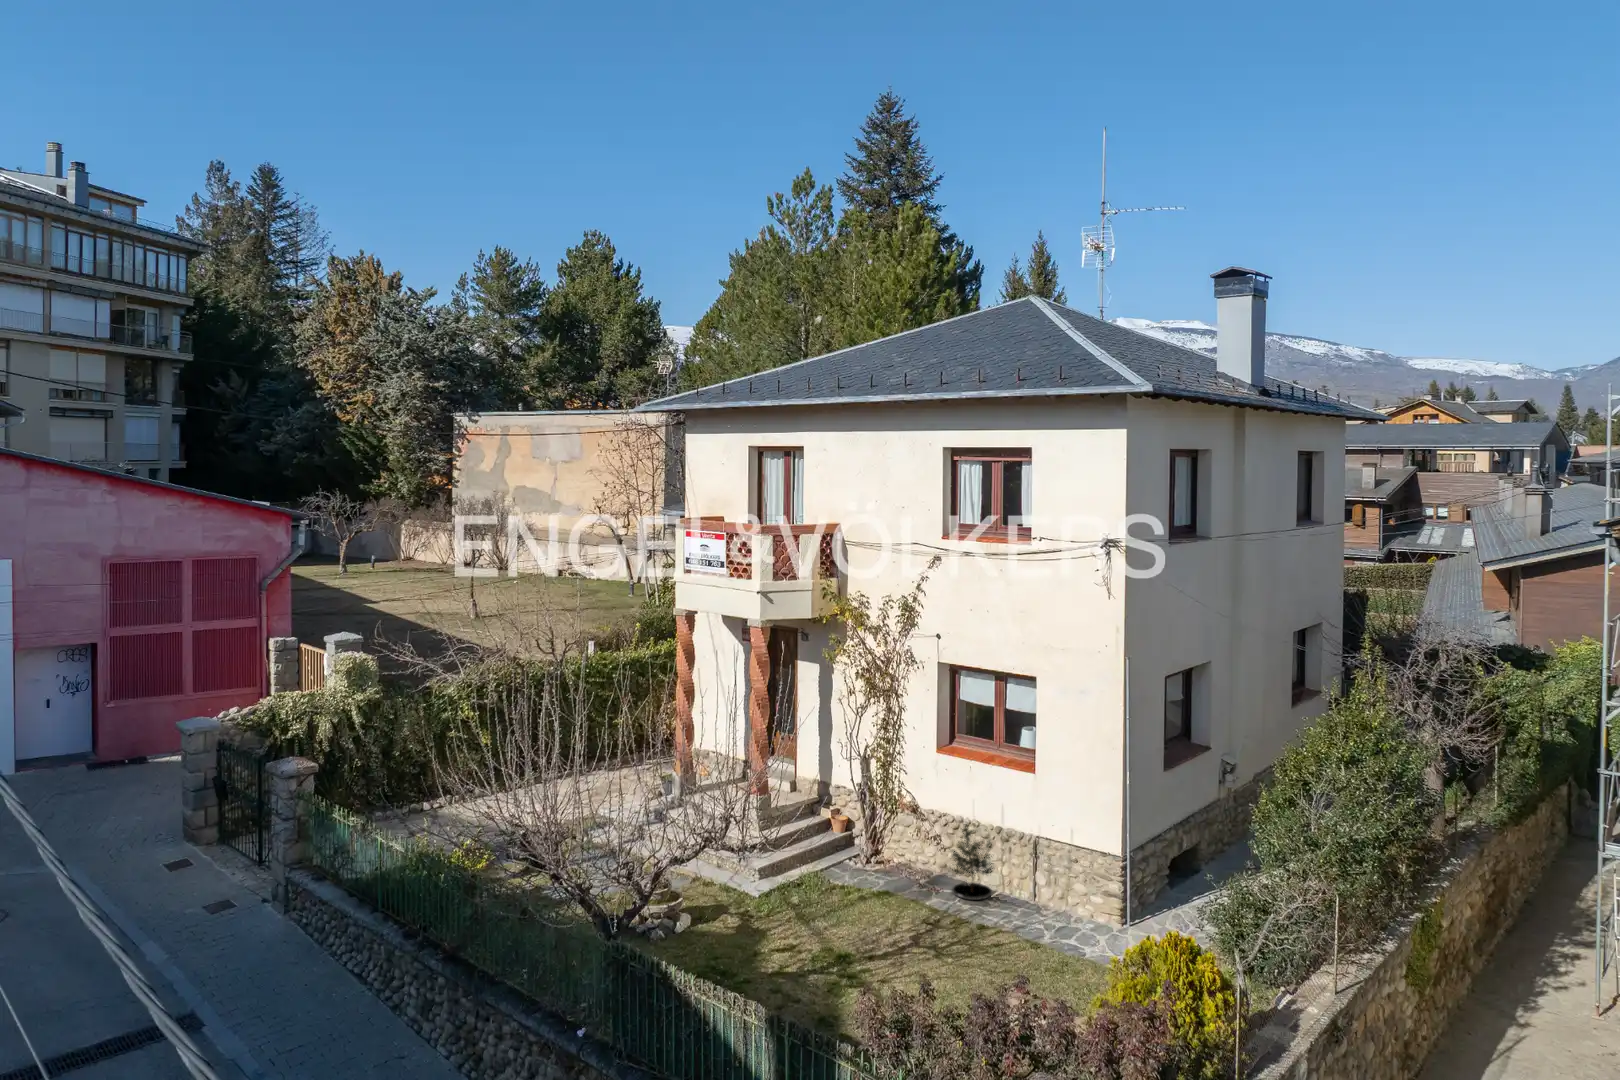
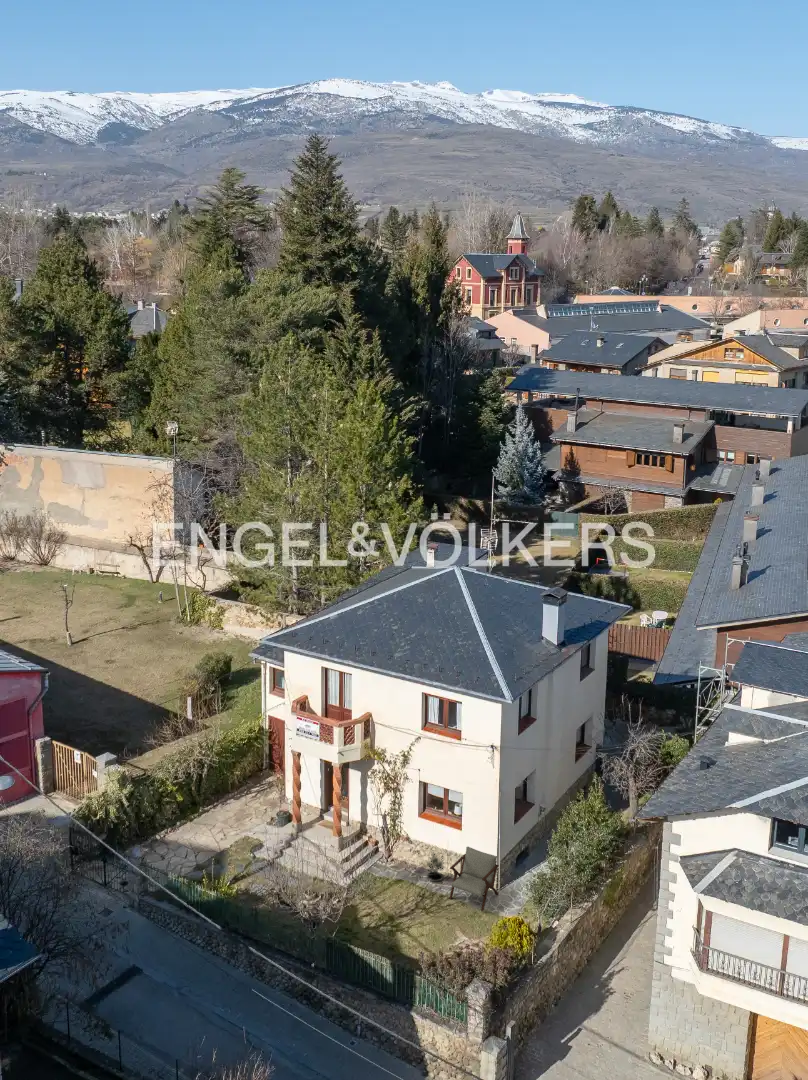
lounge chair: none [999,809,1130,962] -> present [450,847,499,911]

